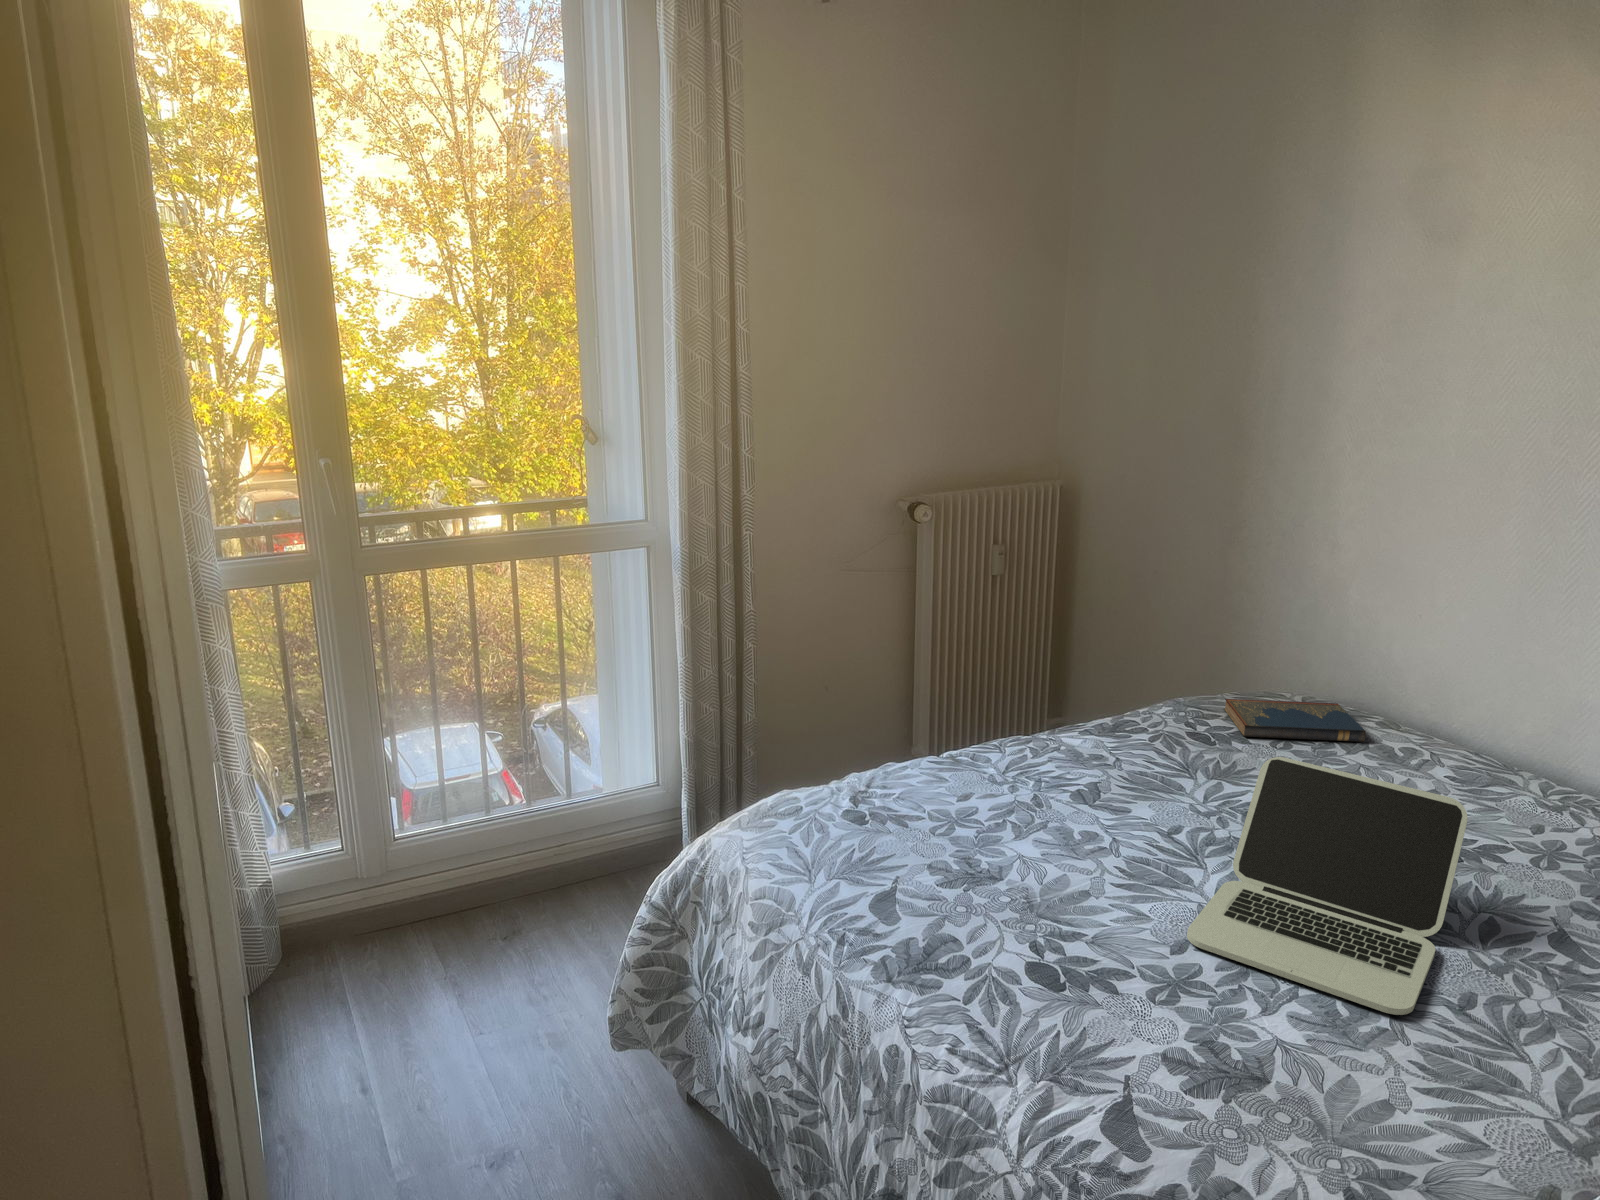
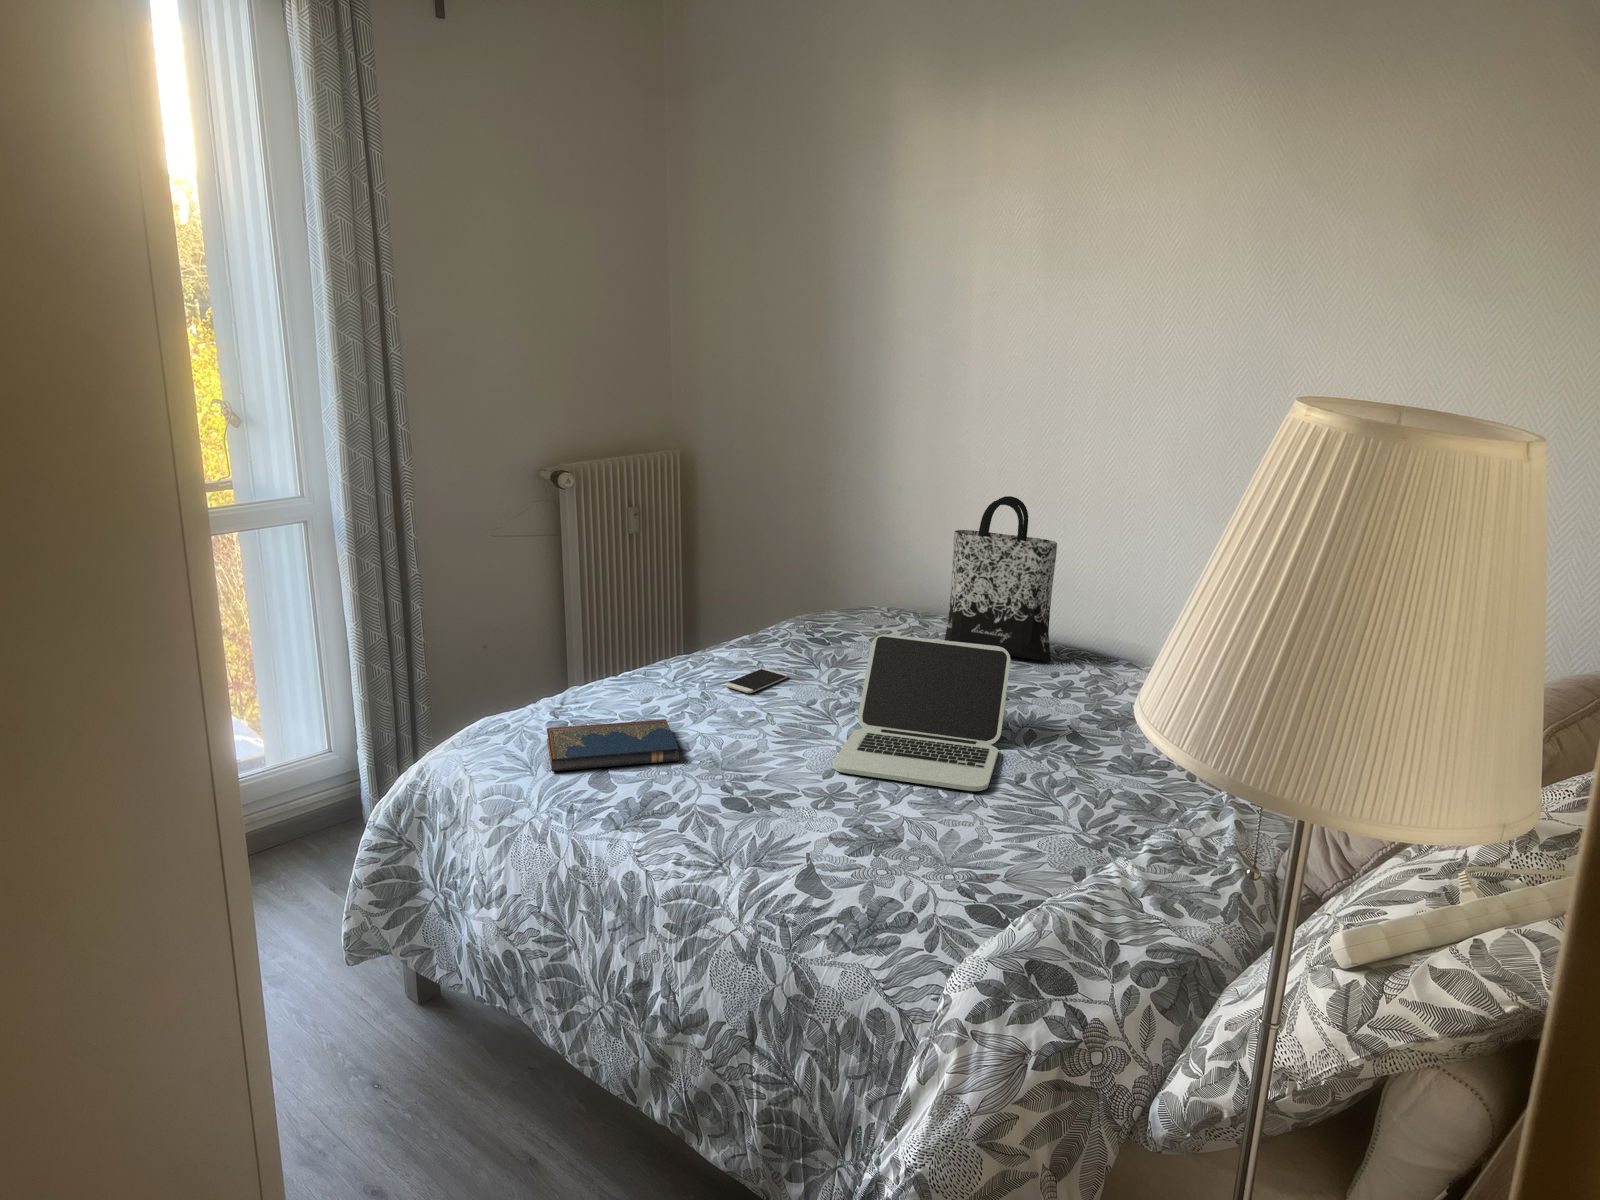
tote bag: none [1374,576,1559,808] -> present [945,496,1057,662]
hardcover book: present [1224,699,1366,742] -> present [547,719,679,771]
smartphone: none [1067,769,1150,803] -> present [725,668,788,693]

